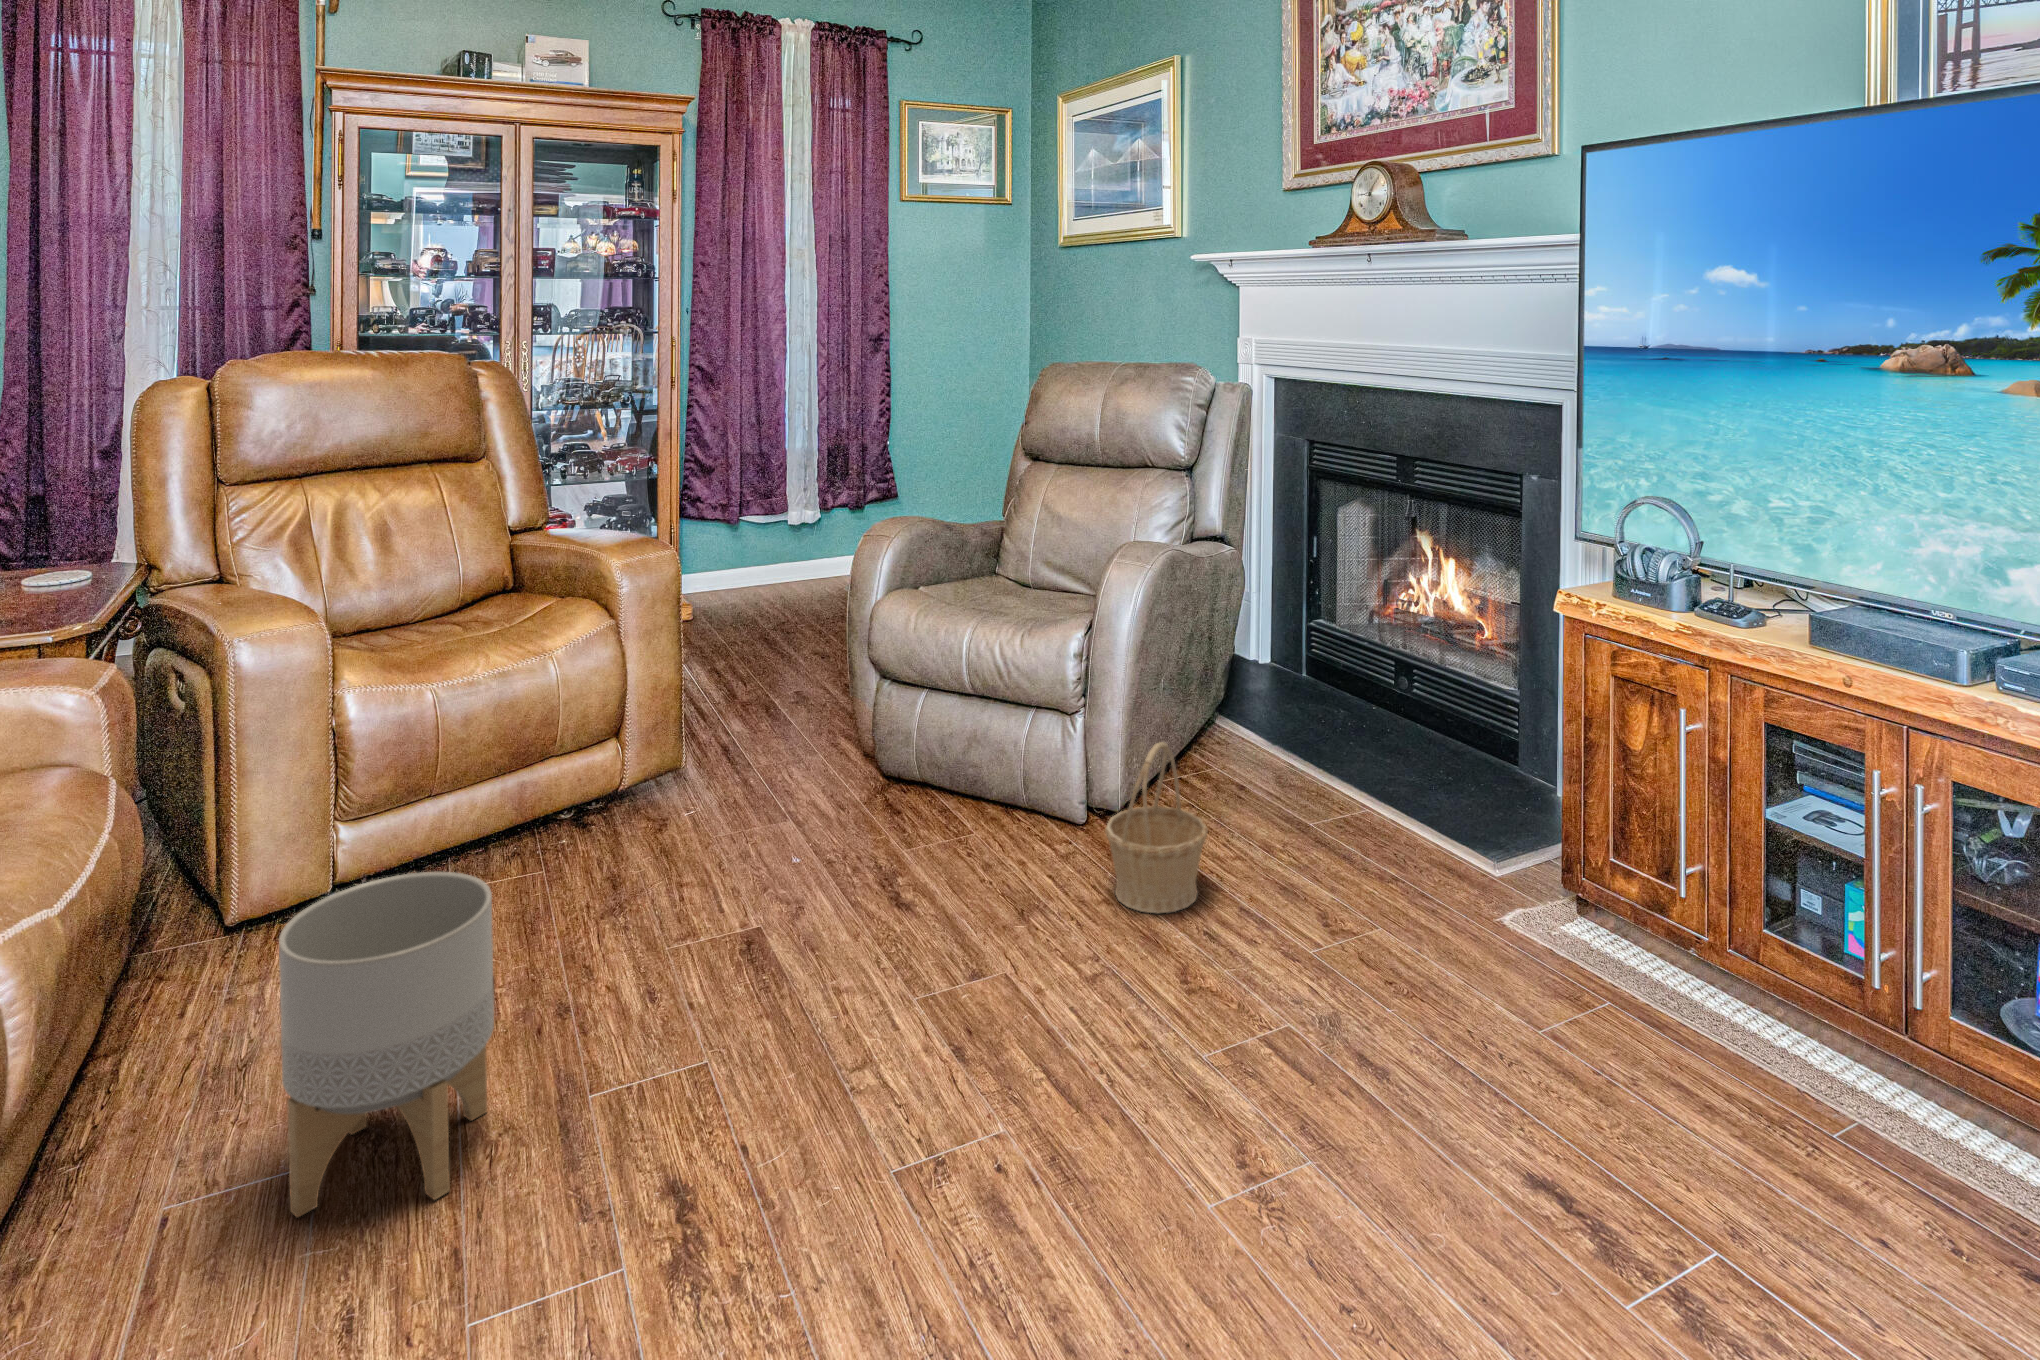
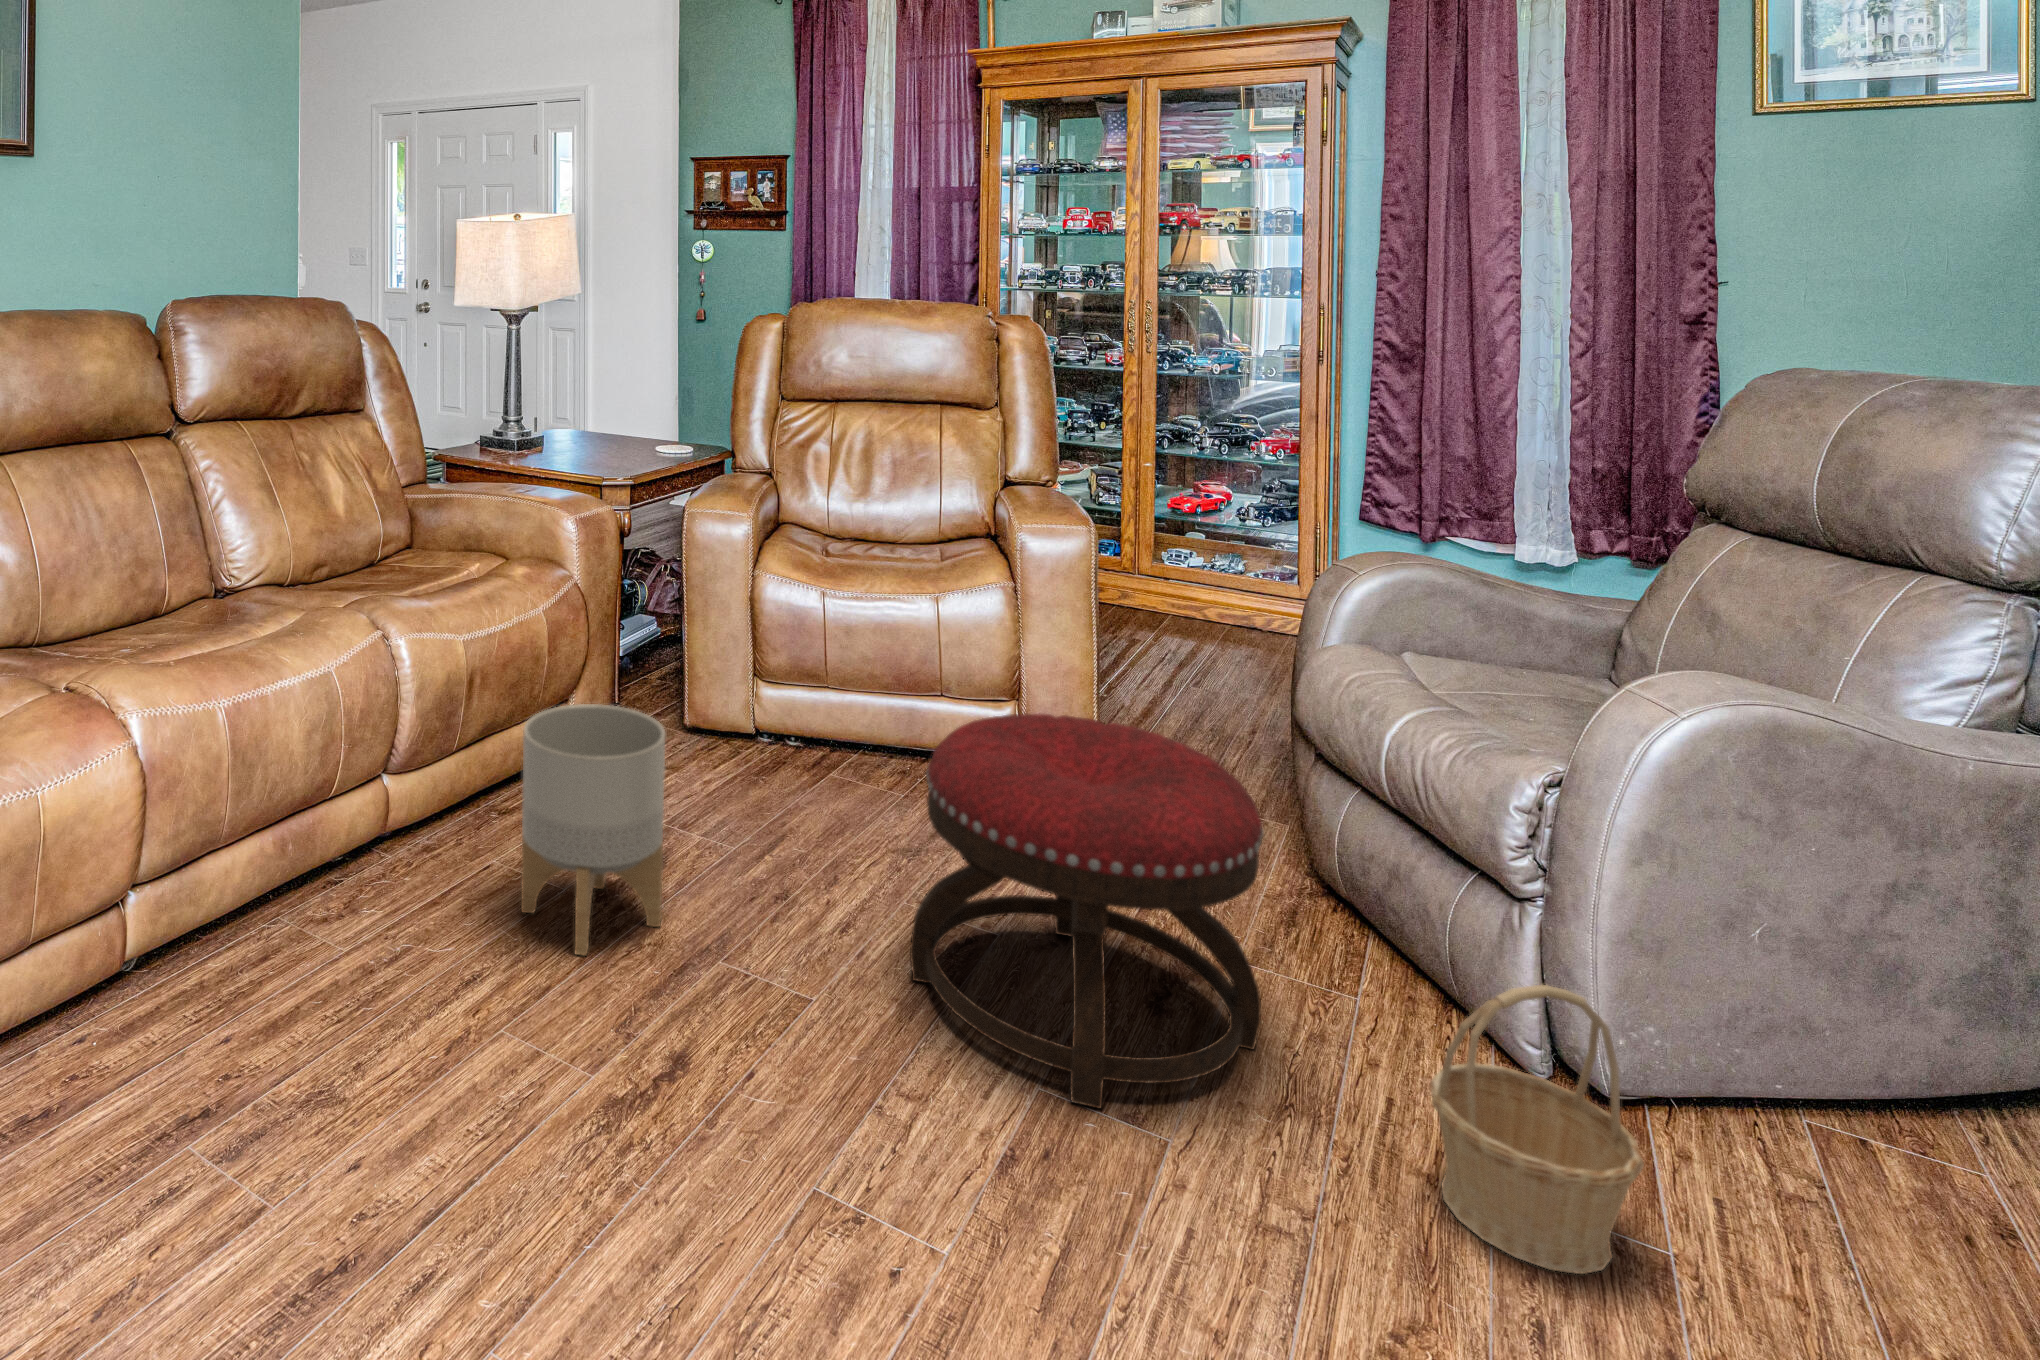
ottoman: none [733,689,997,993] -> present [910,713,1264,1109]

